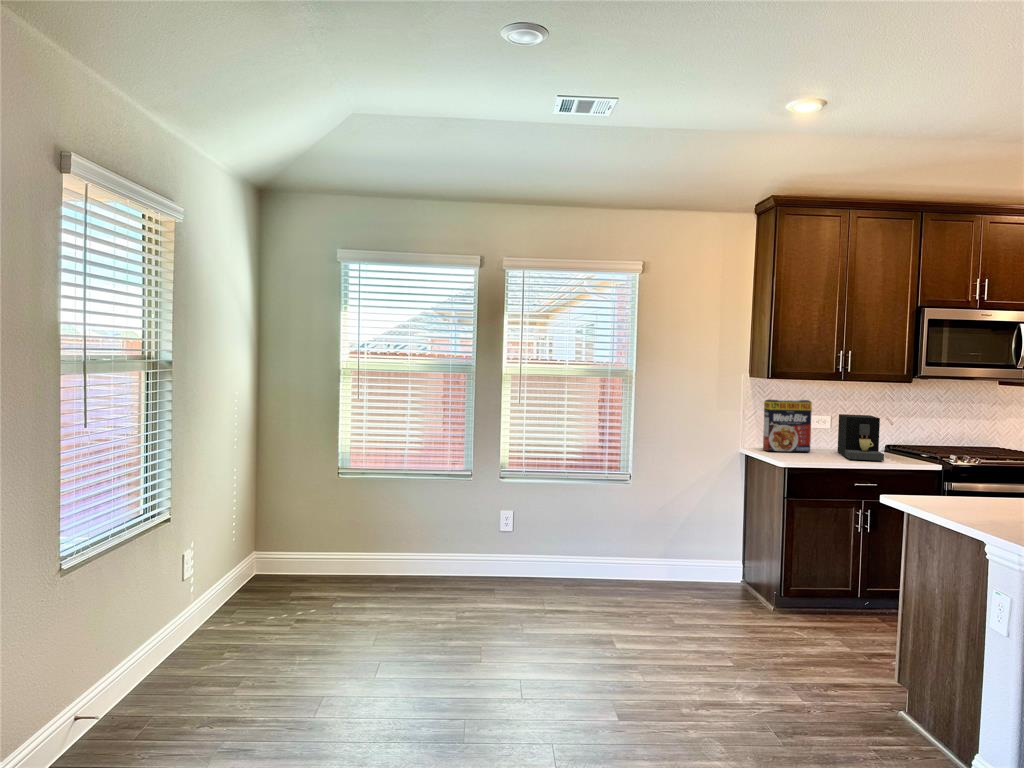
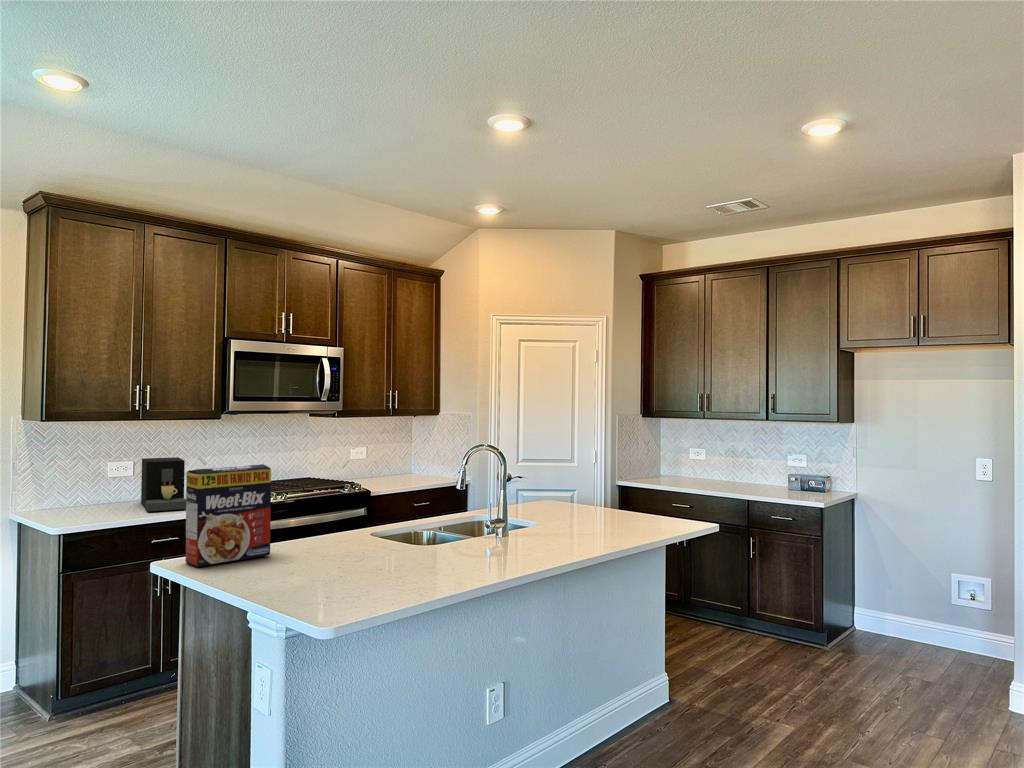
cereal box: present [763,400,812,452] -> present [186,464,271,567]

